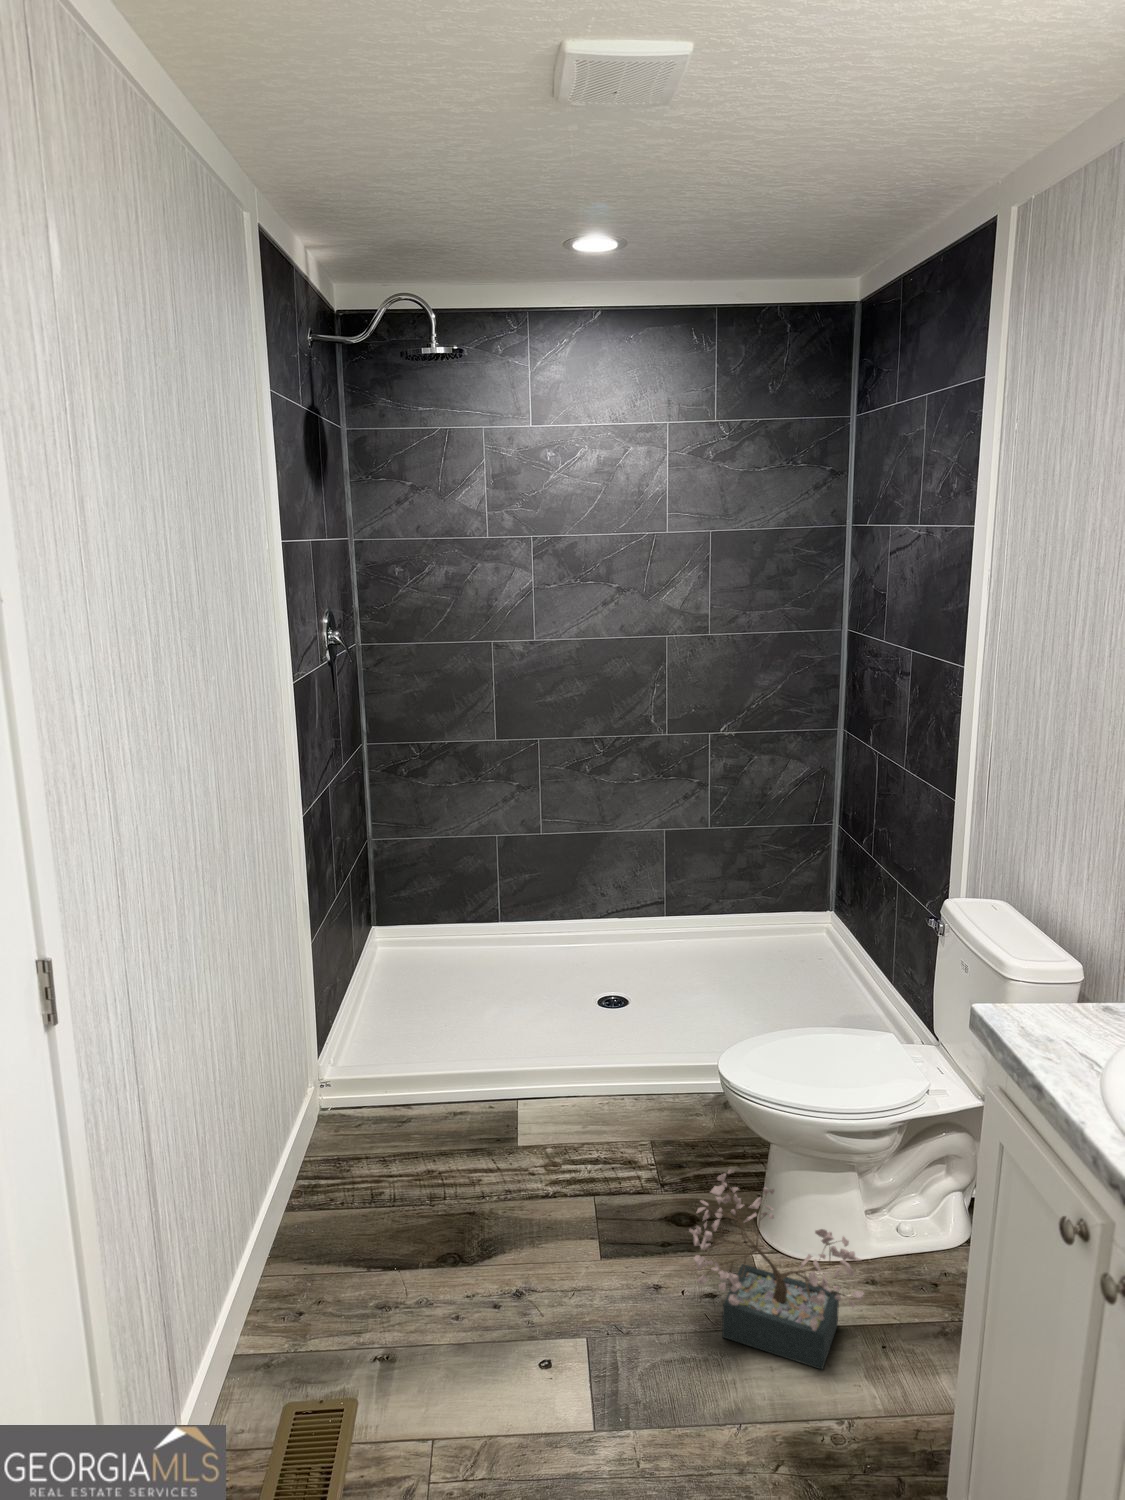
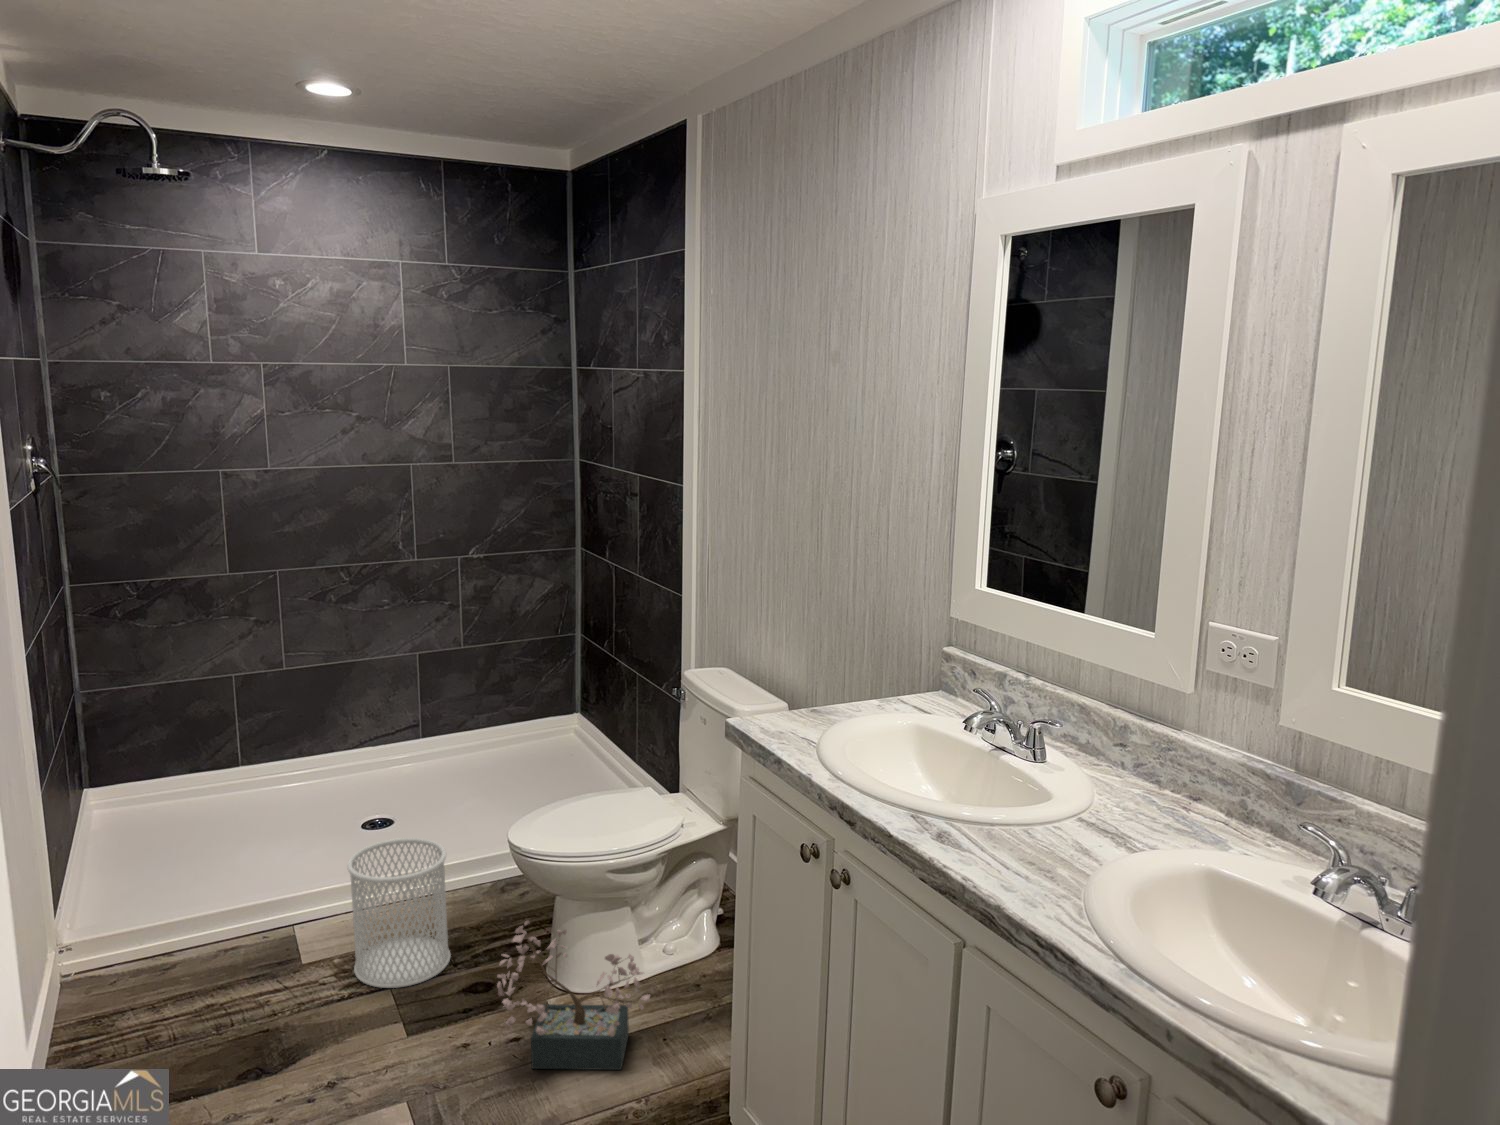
wastebasket: none [562,1038,661,1197] -> present [347,838,451,988]

